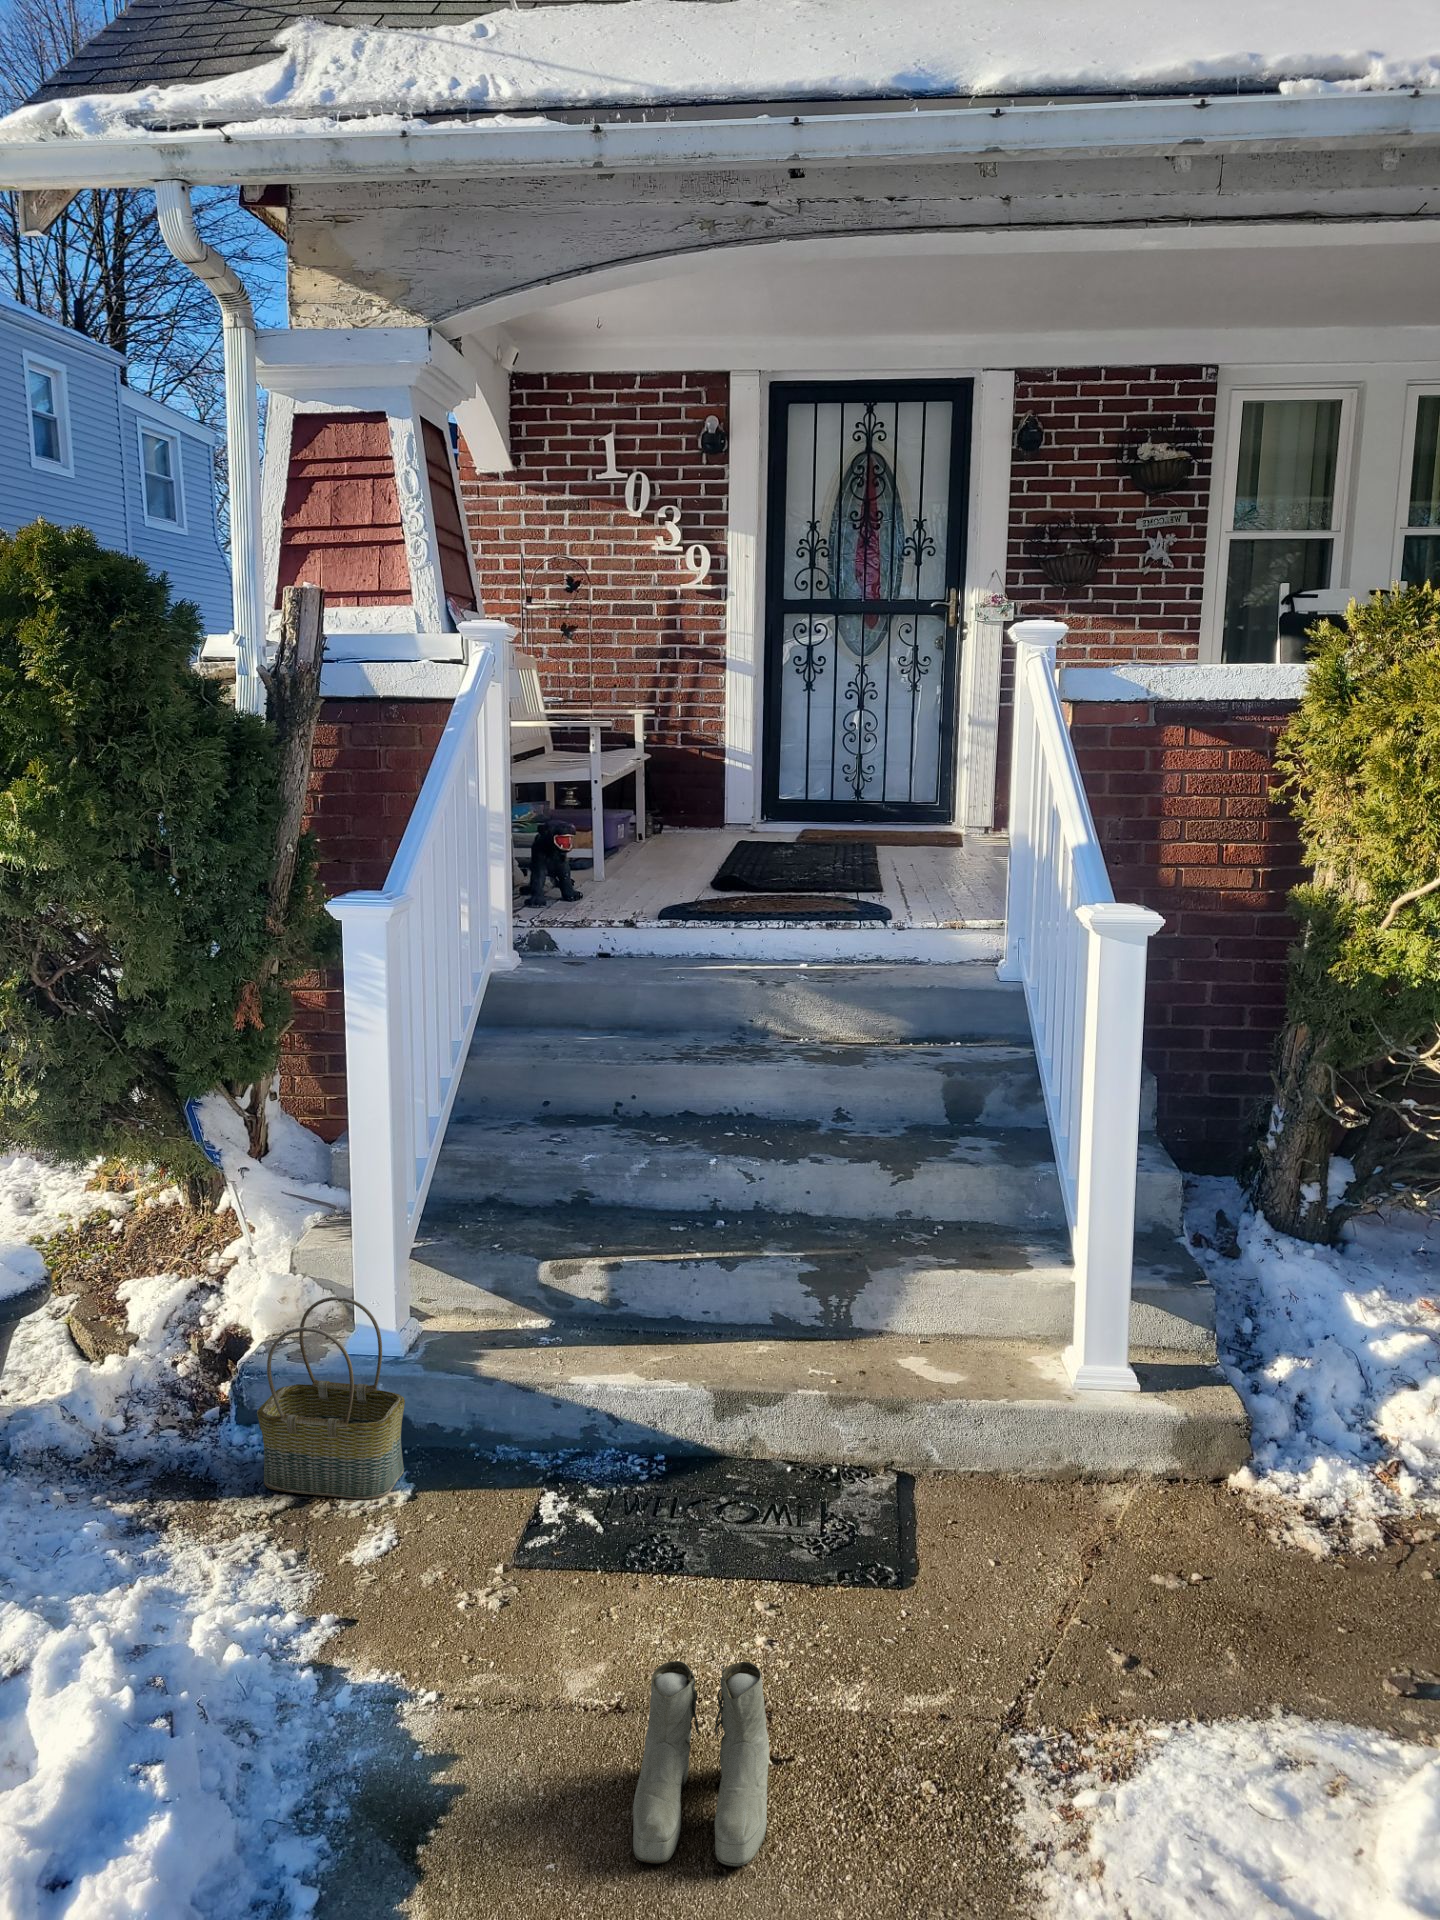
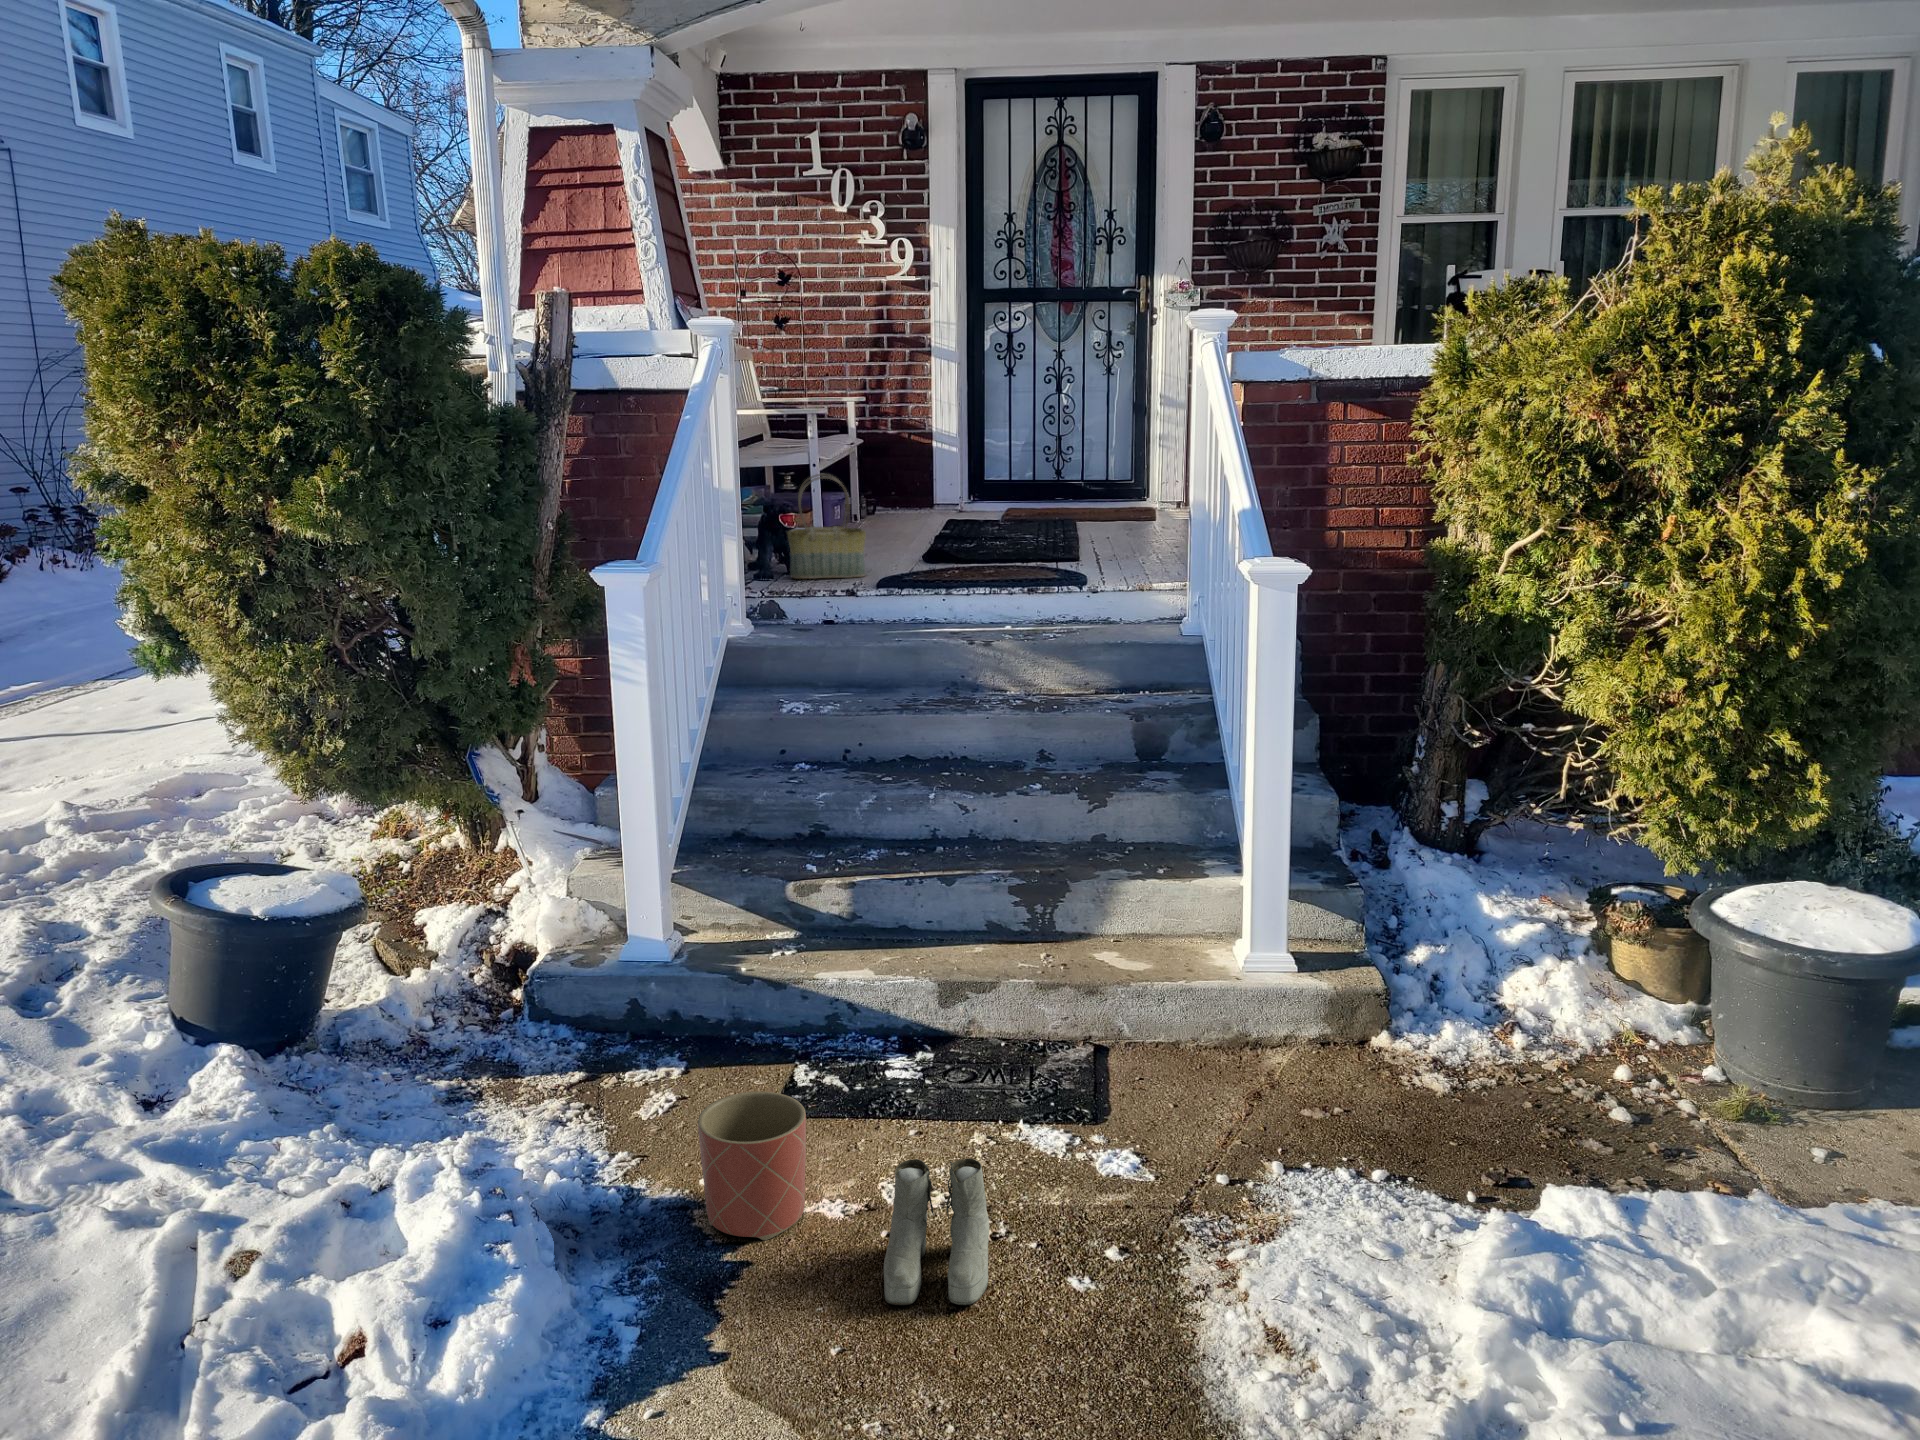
basket: present [257,1297,405,1499] -> present [788,474,866,579]
planter: none [409,1552,544,1751] -> present [698,1092,806,1240]

